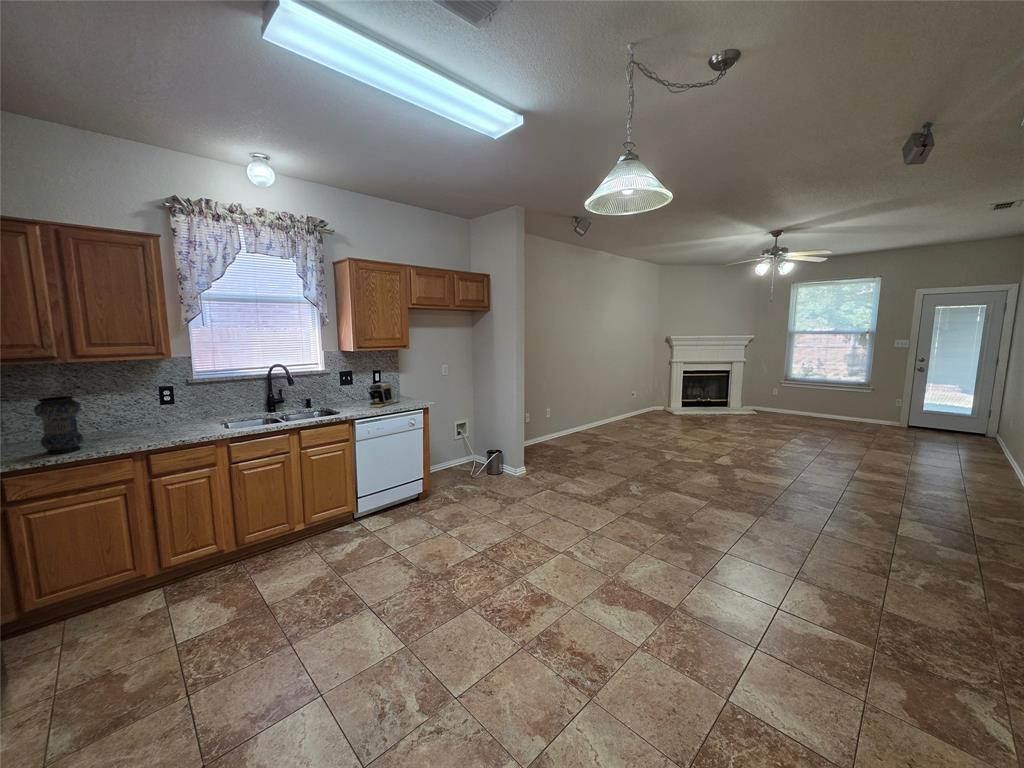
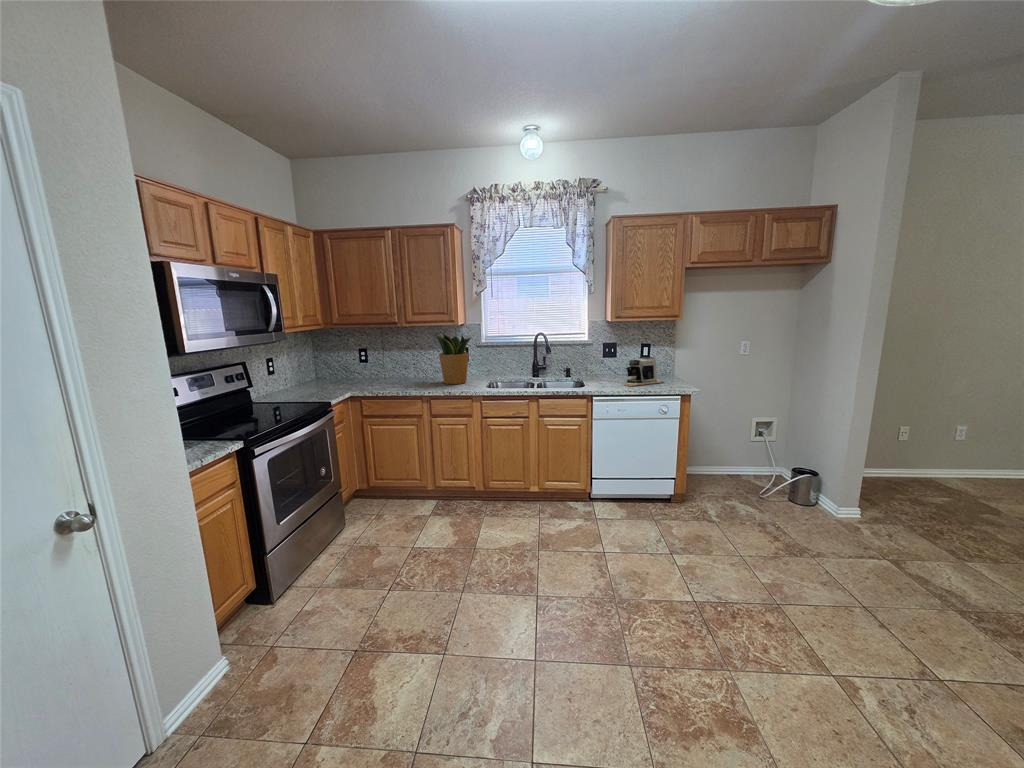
potted plant: none [119,369,200,434] -> present [433,334,472,384]
vase: present [34,396,83,454] -> none [381,349,404,388]

